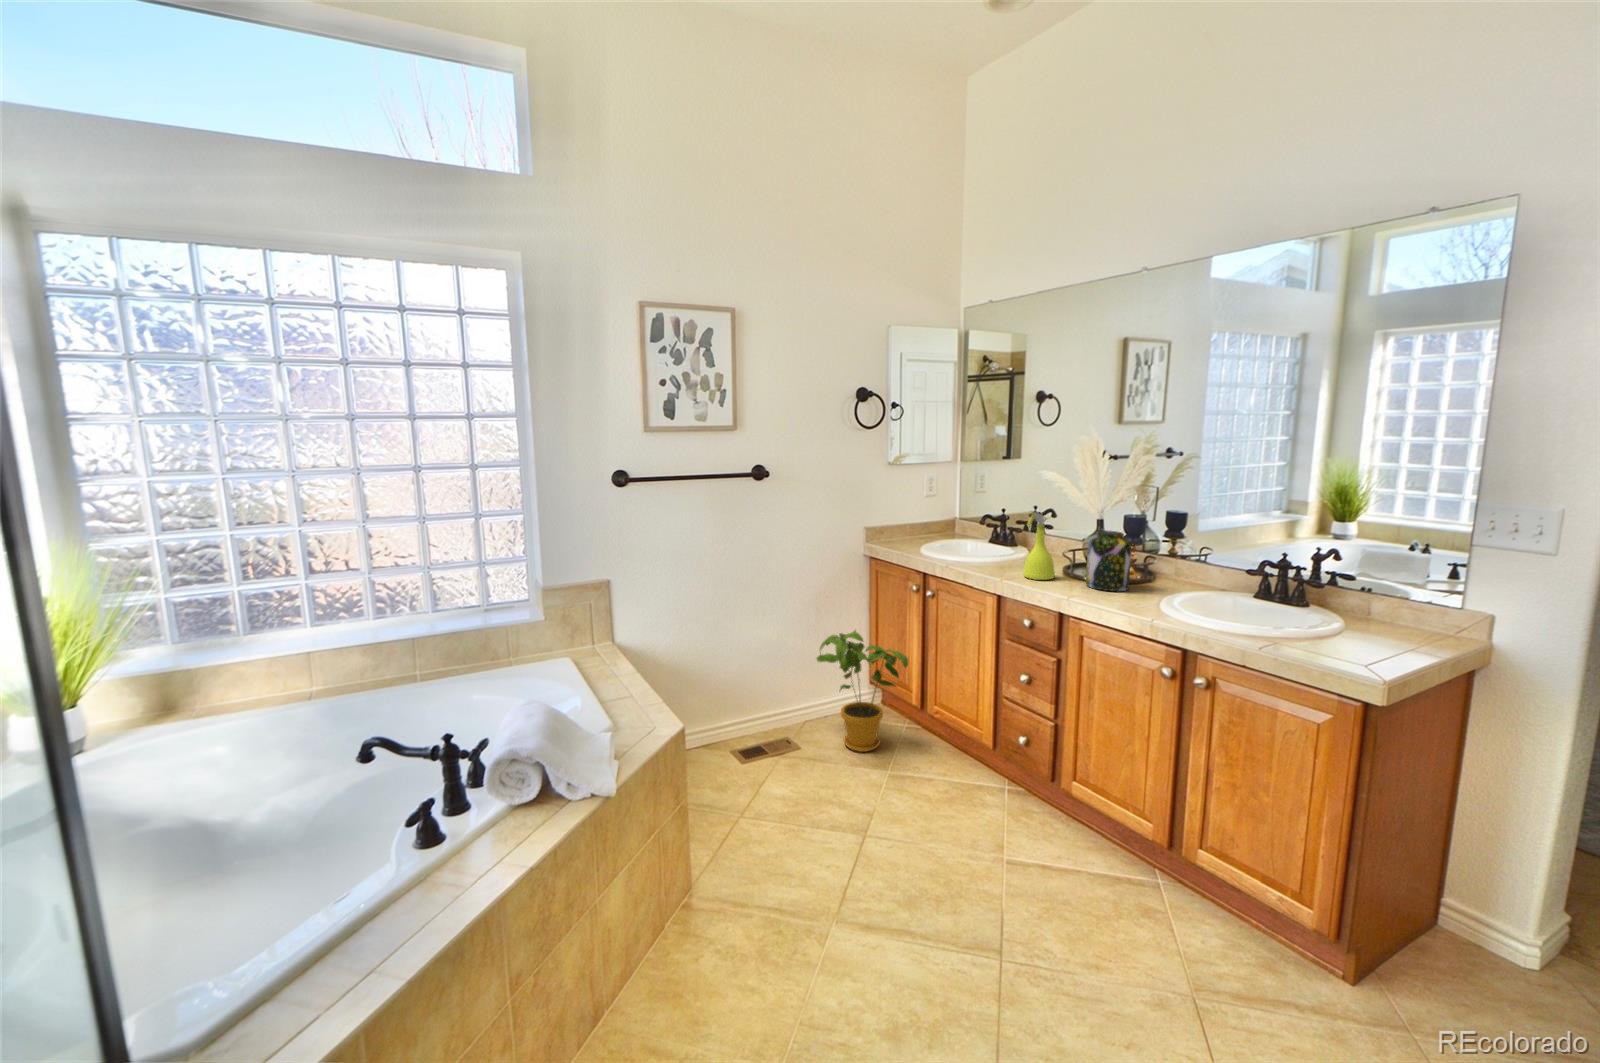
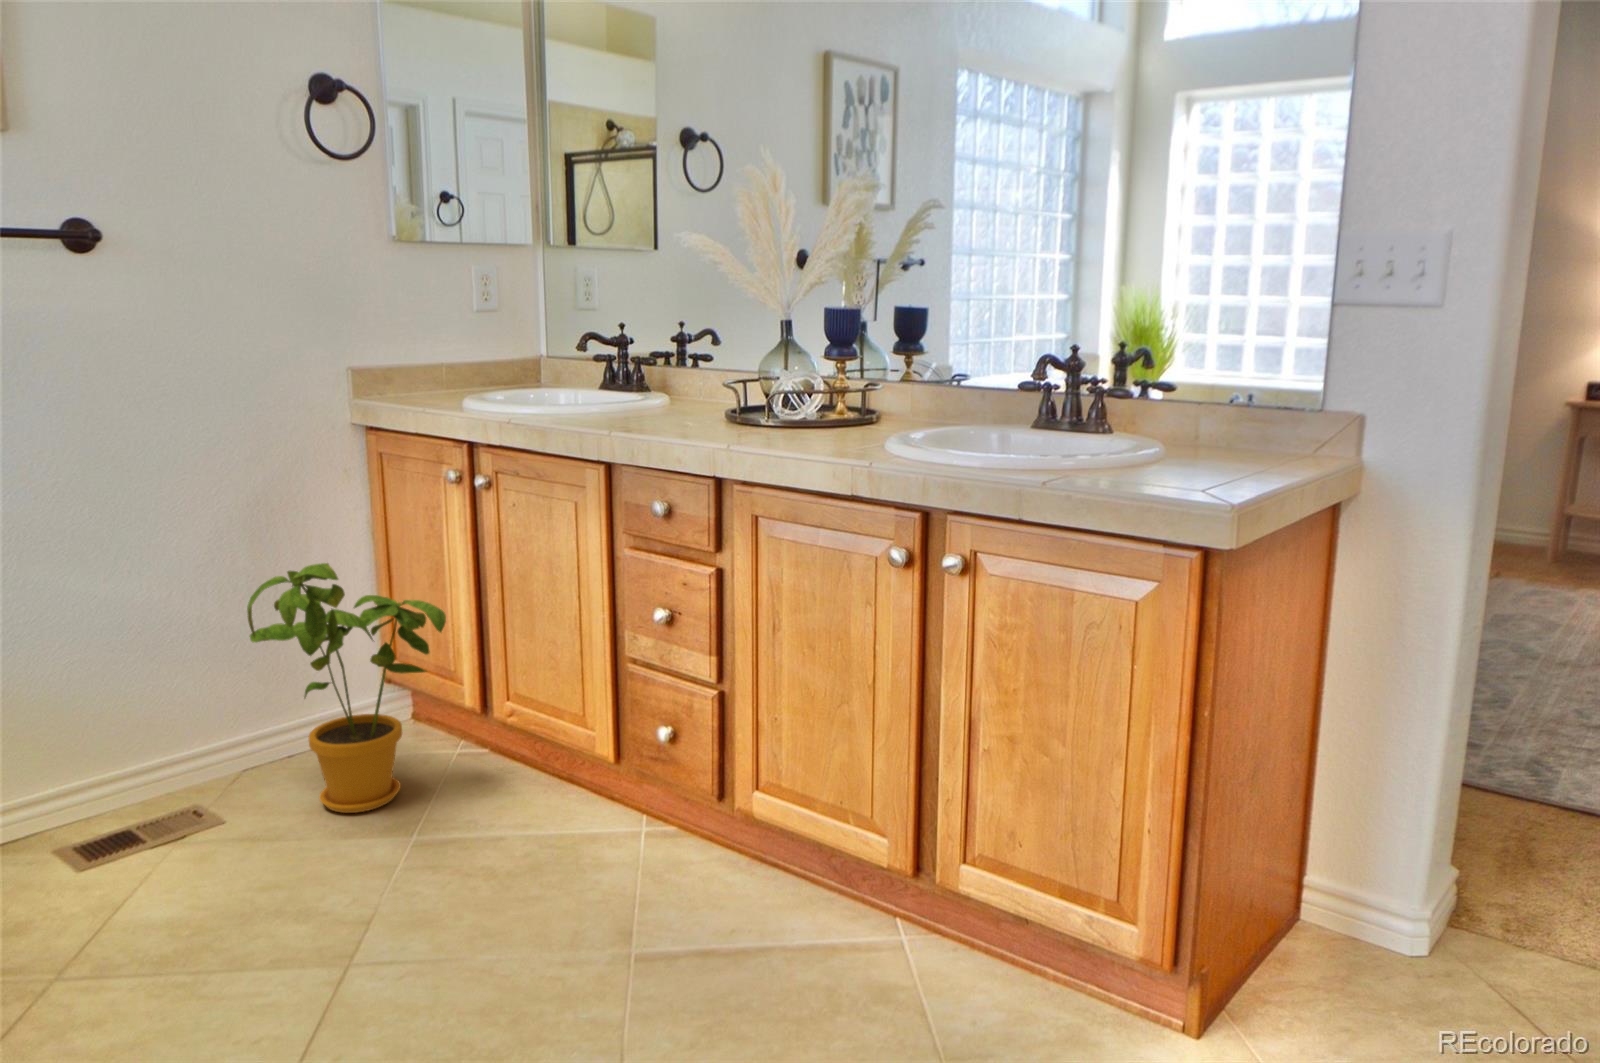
spray bottle: present [1023,512,1055,580] -> none [653,294,710,427]
jar: present [1086,531,1131,591] -> none [764,328,836,435]

